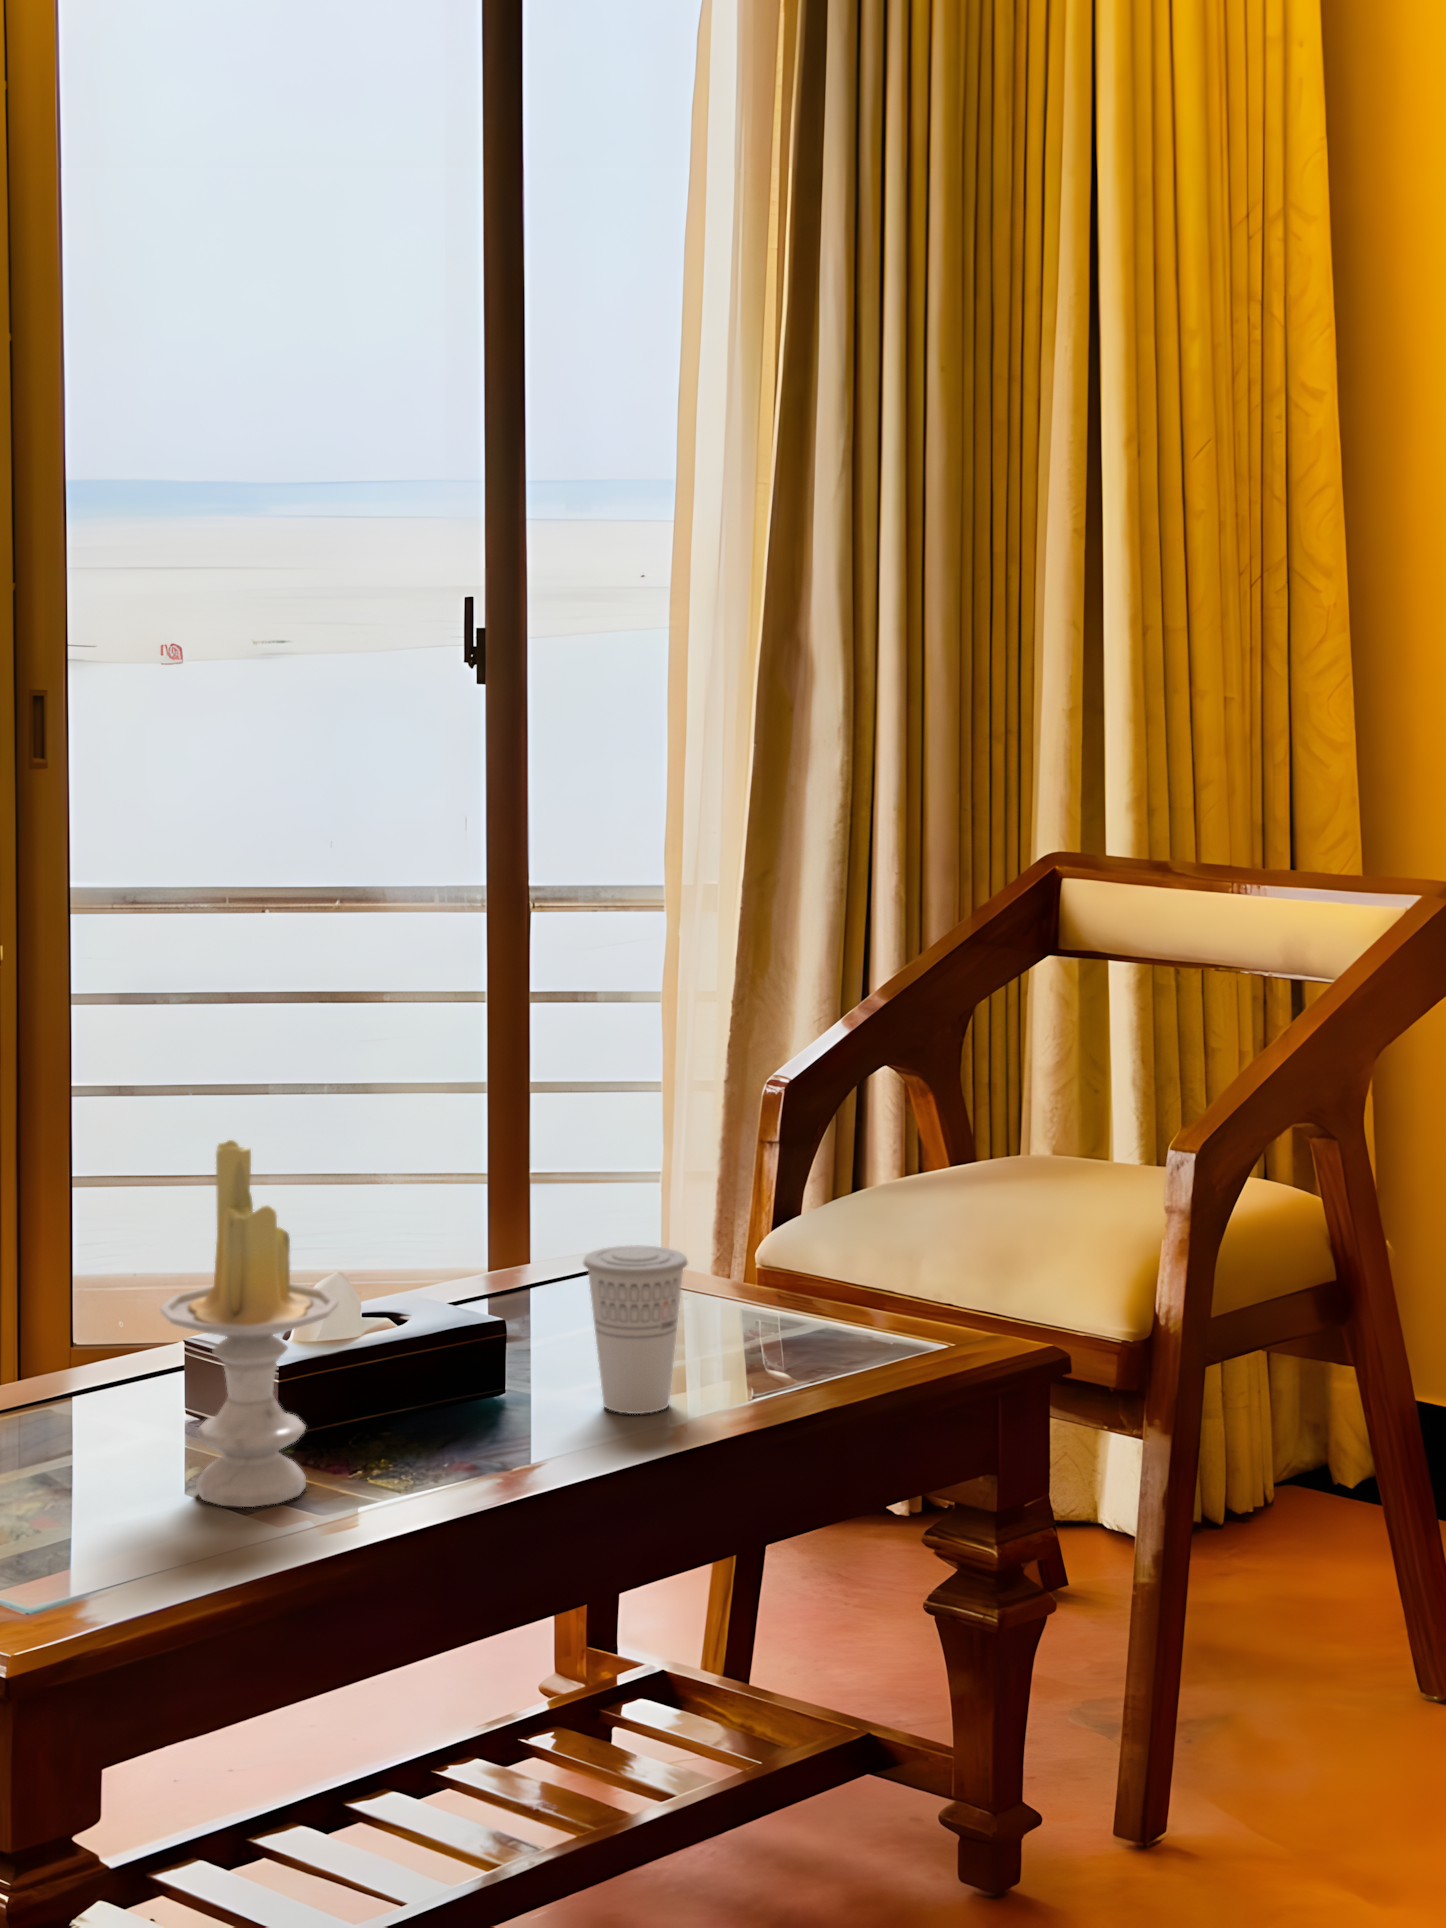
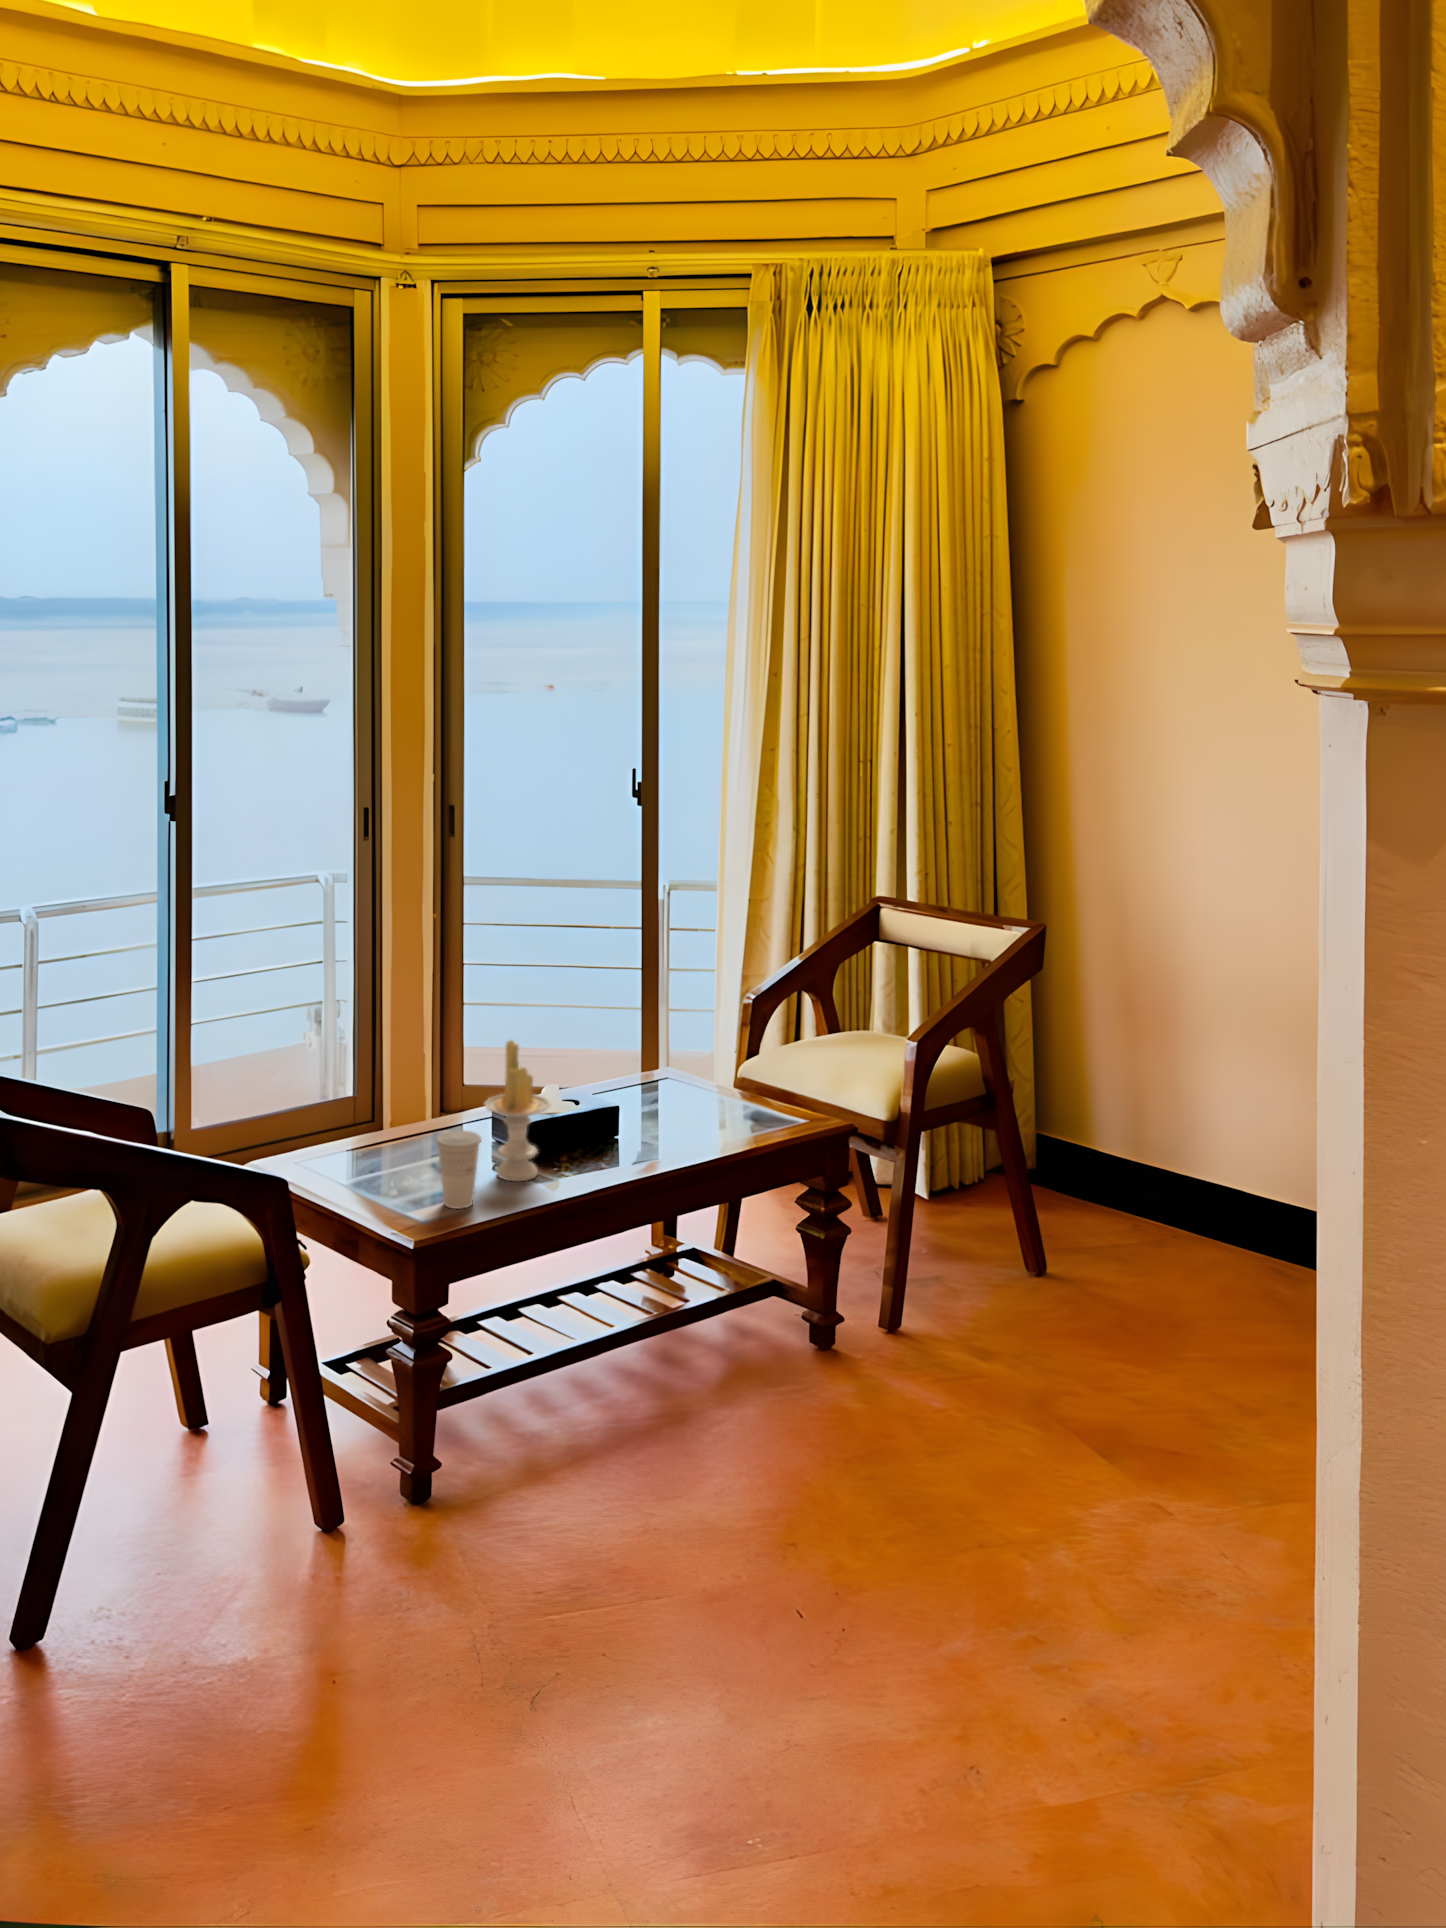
cup: present [583,1246,687,1414] -> present [436,1130,481,1209]

